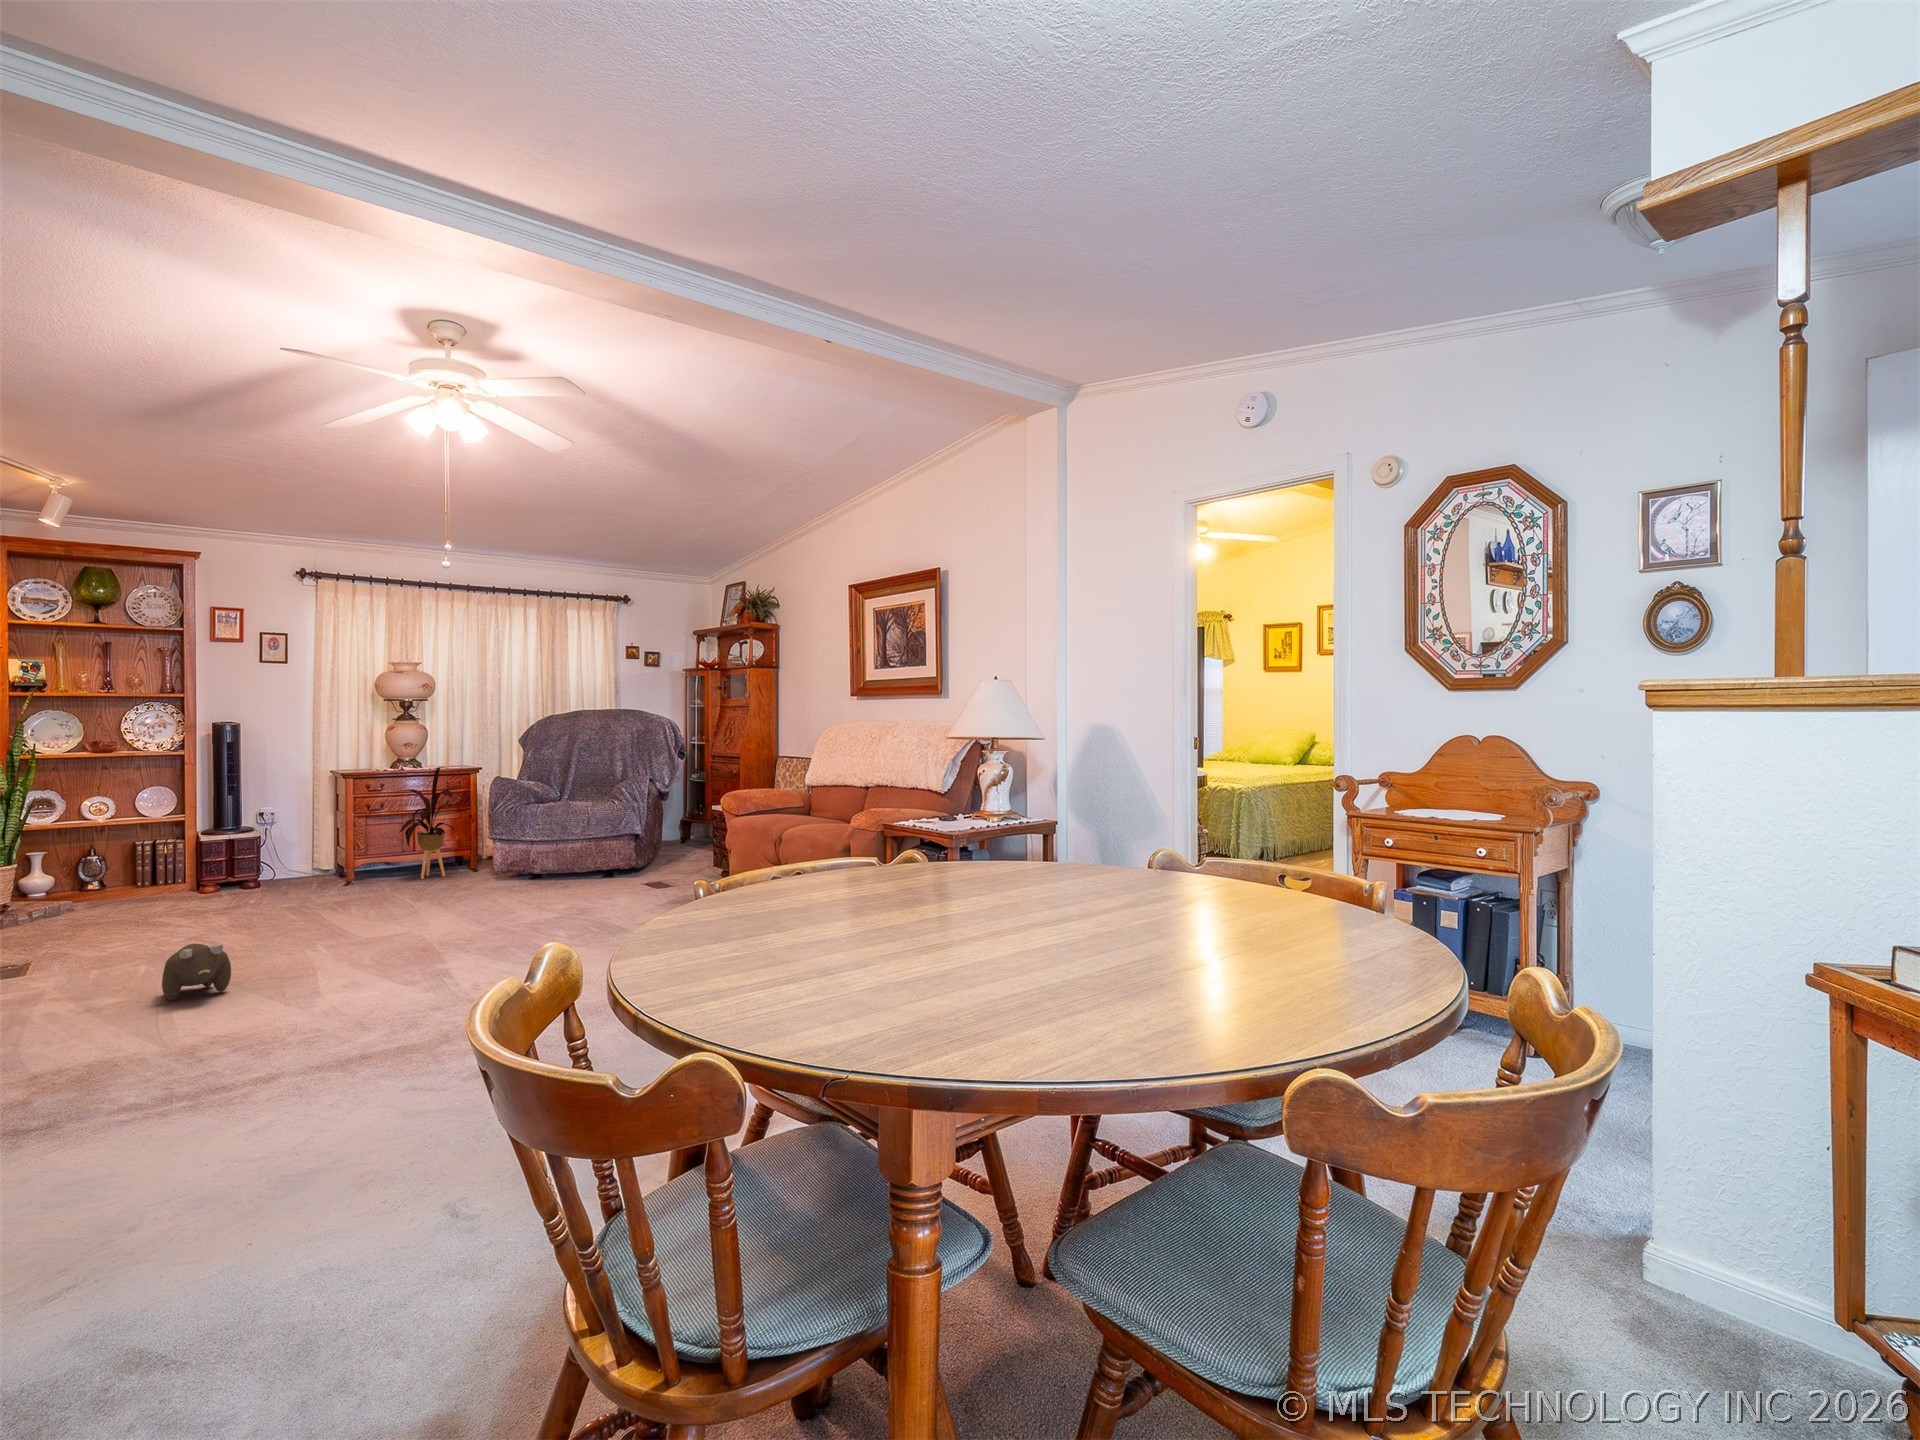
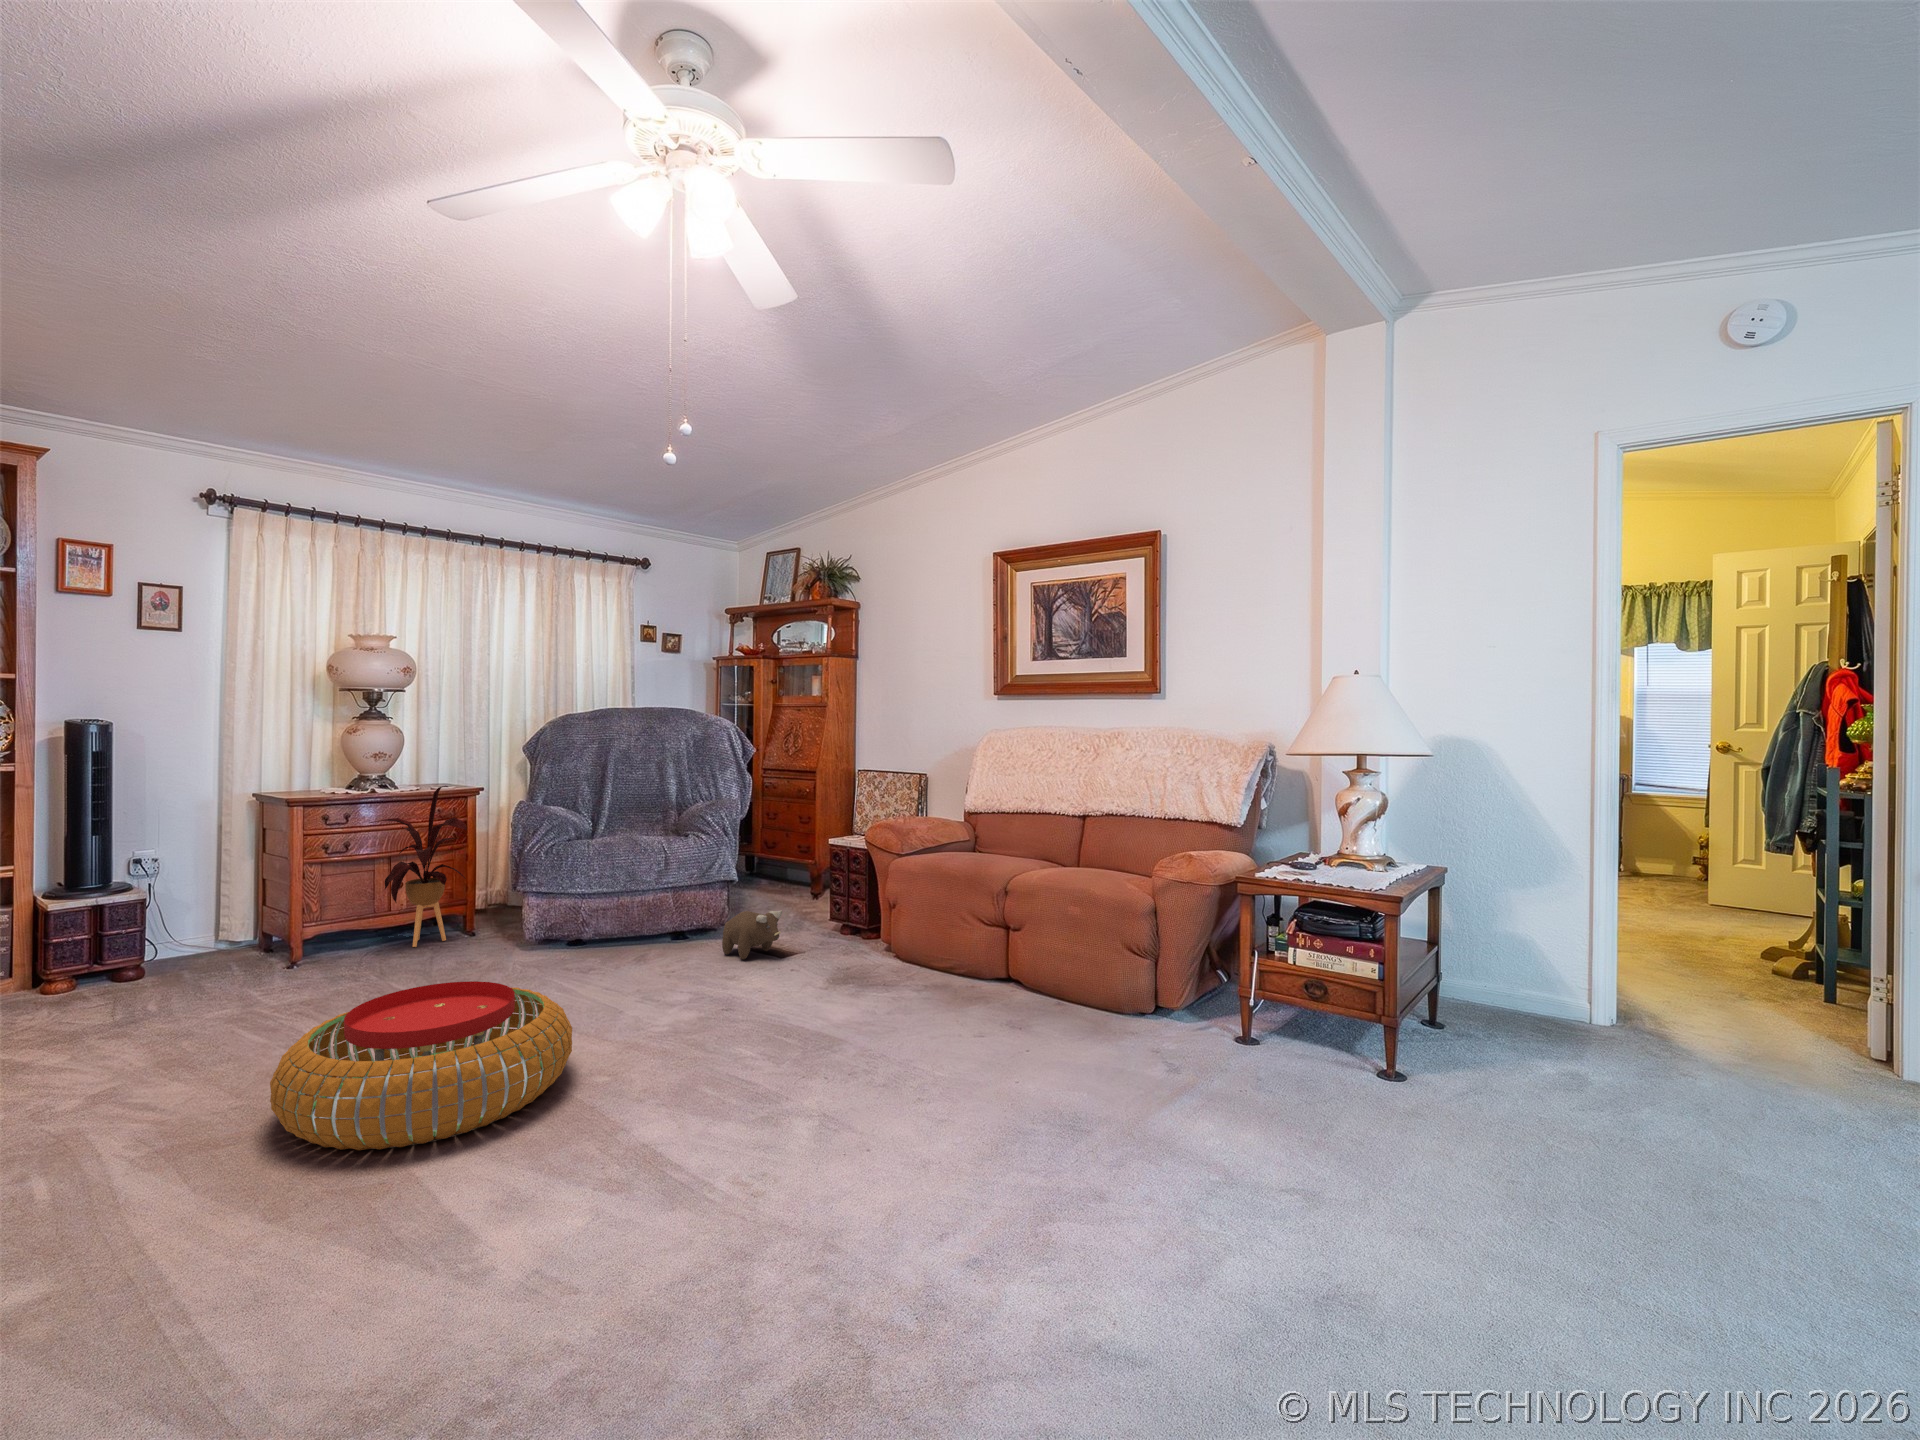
pouf: none [269,879,449,957] -> present [270,981,572,1150]
plush toy: present [162,944,231,1000] -> present [722,910,782,960]

